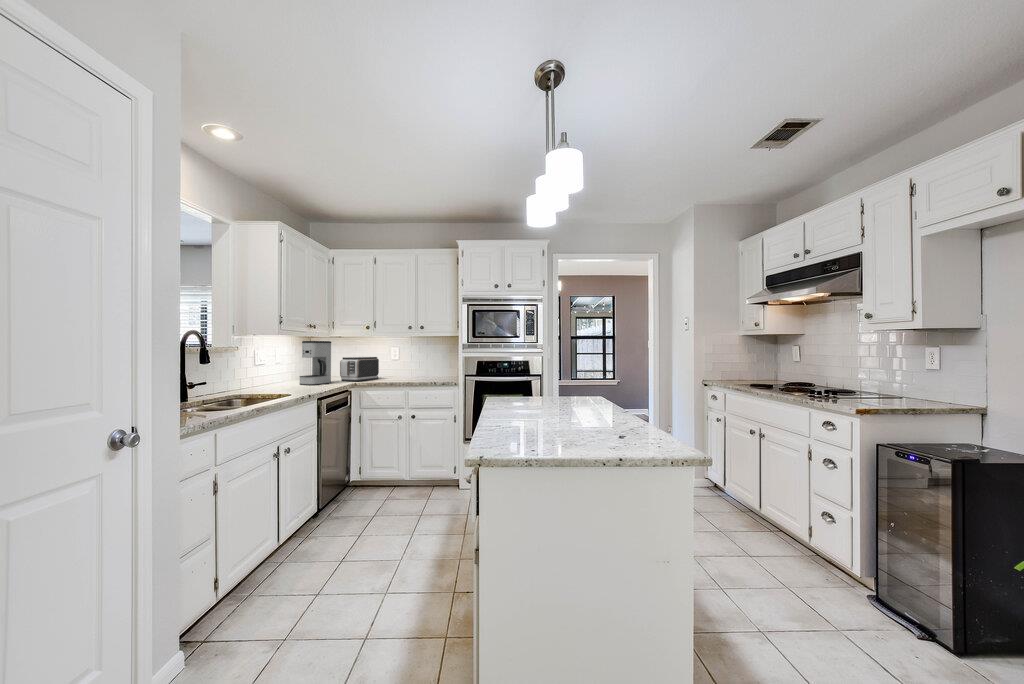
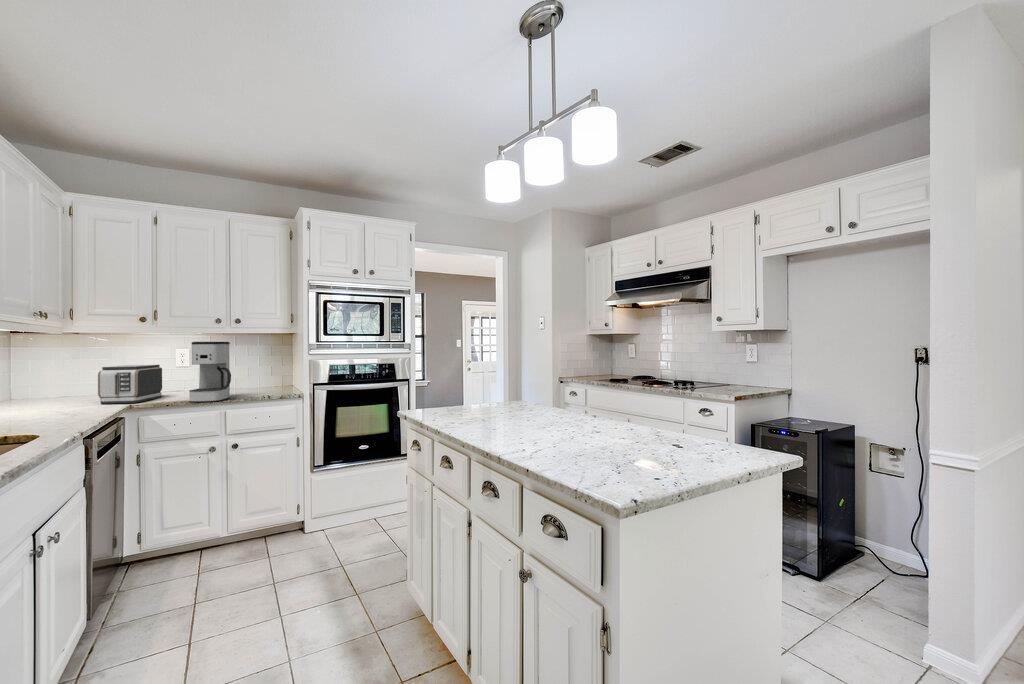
coffee maker: present [300,341,331,385] -> present [189,342,231,402]

